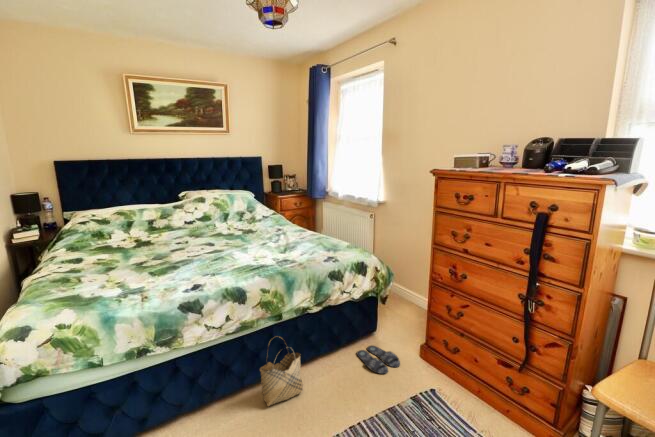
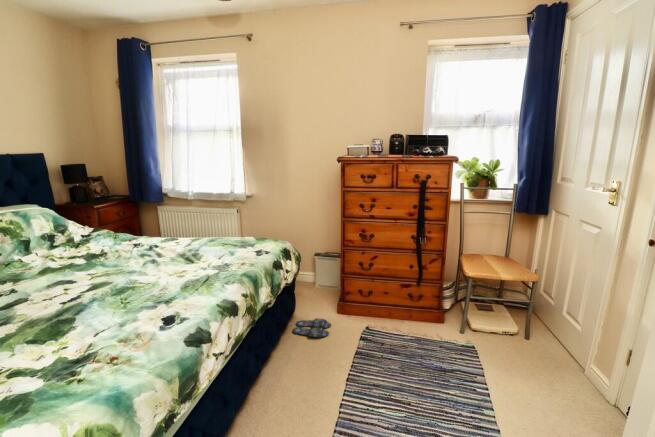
woven basket: present [260,336,303,406] -> none [254,339,287,411]

